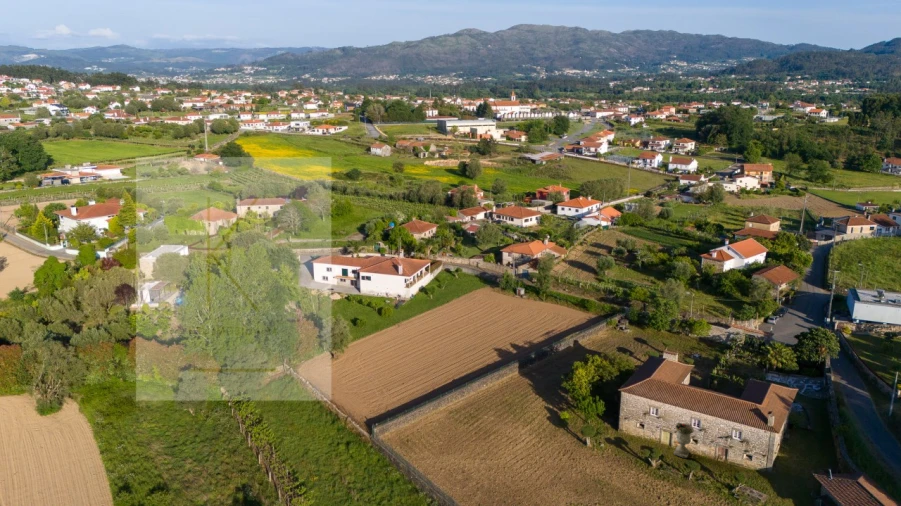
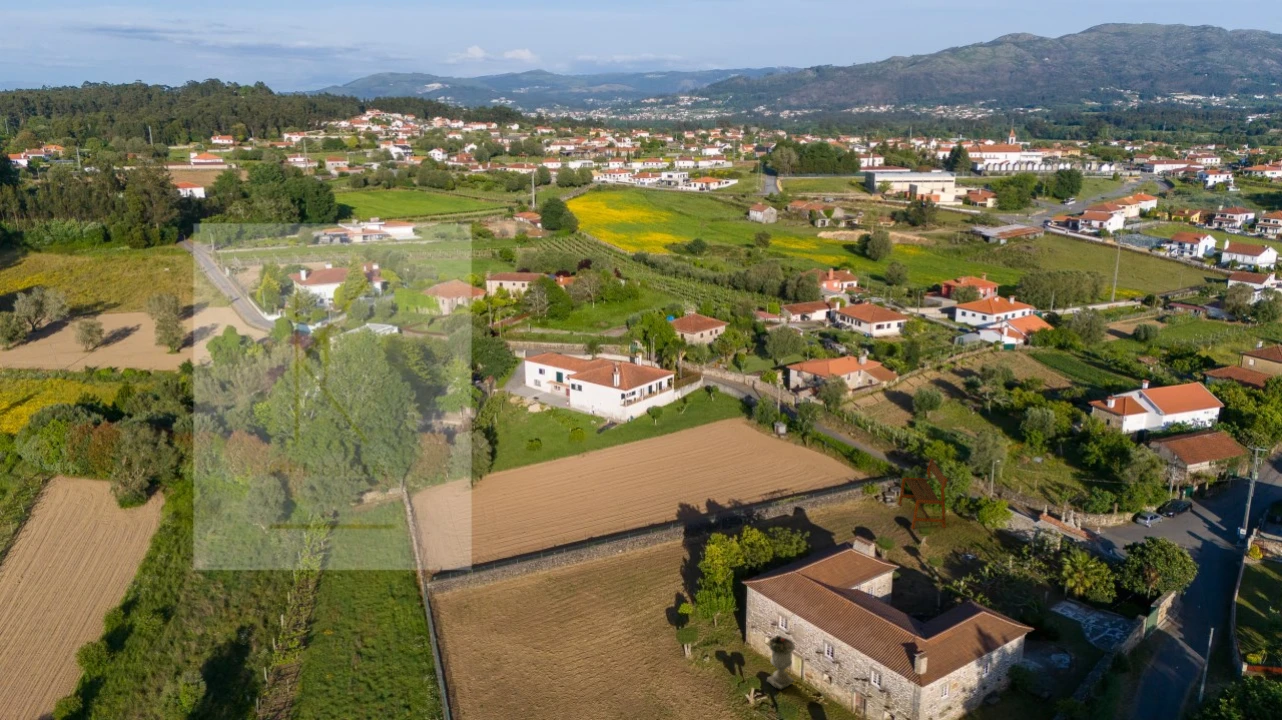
bench: none [637,299,679,345] -> present [898,459,948,529]

